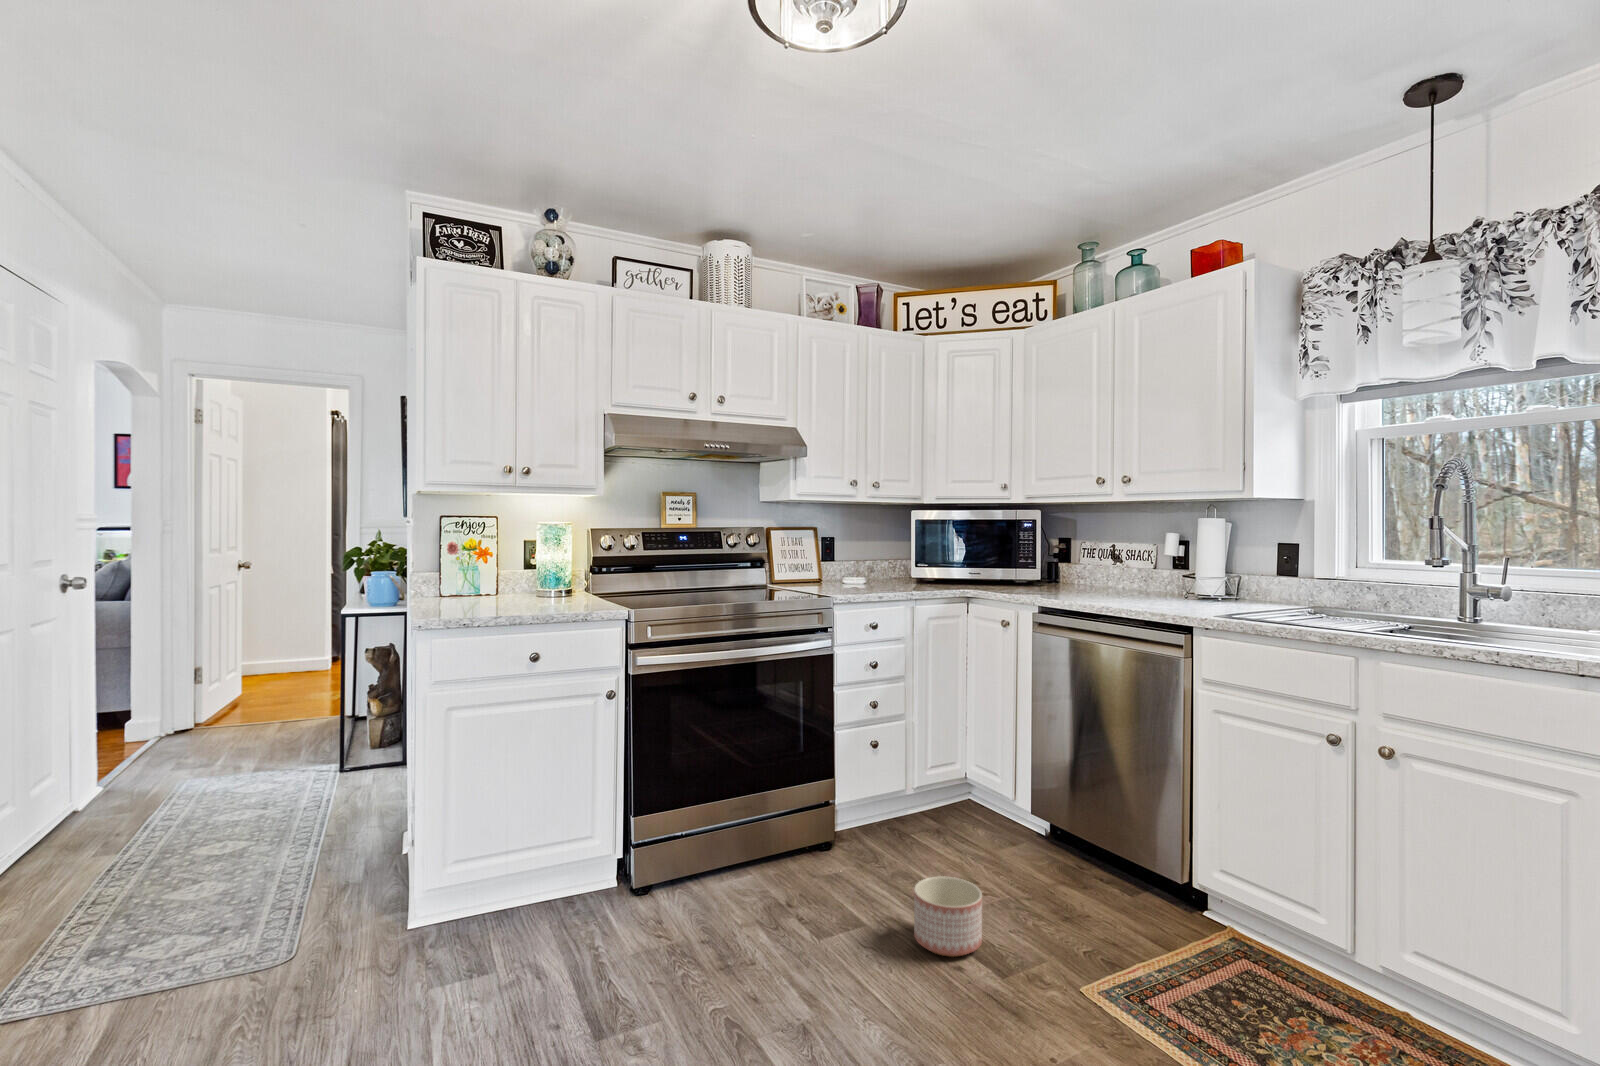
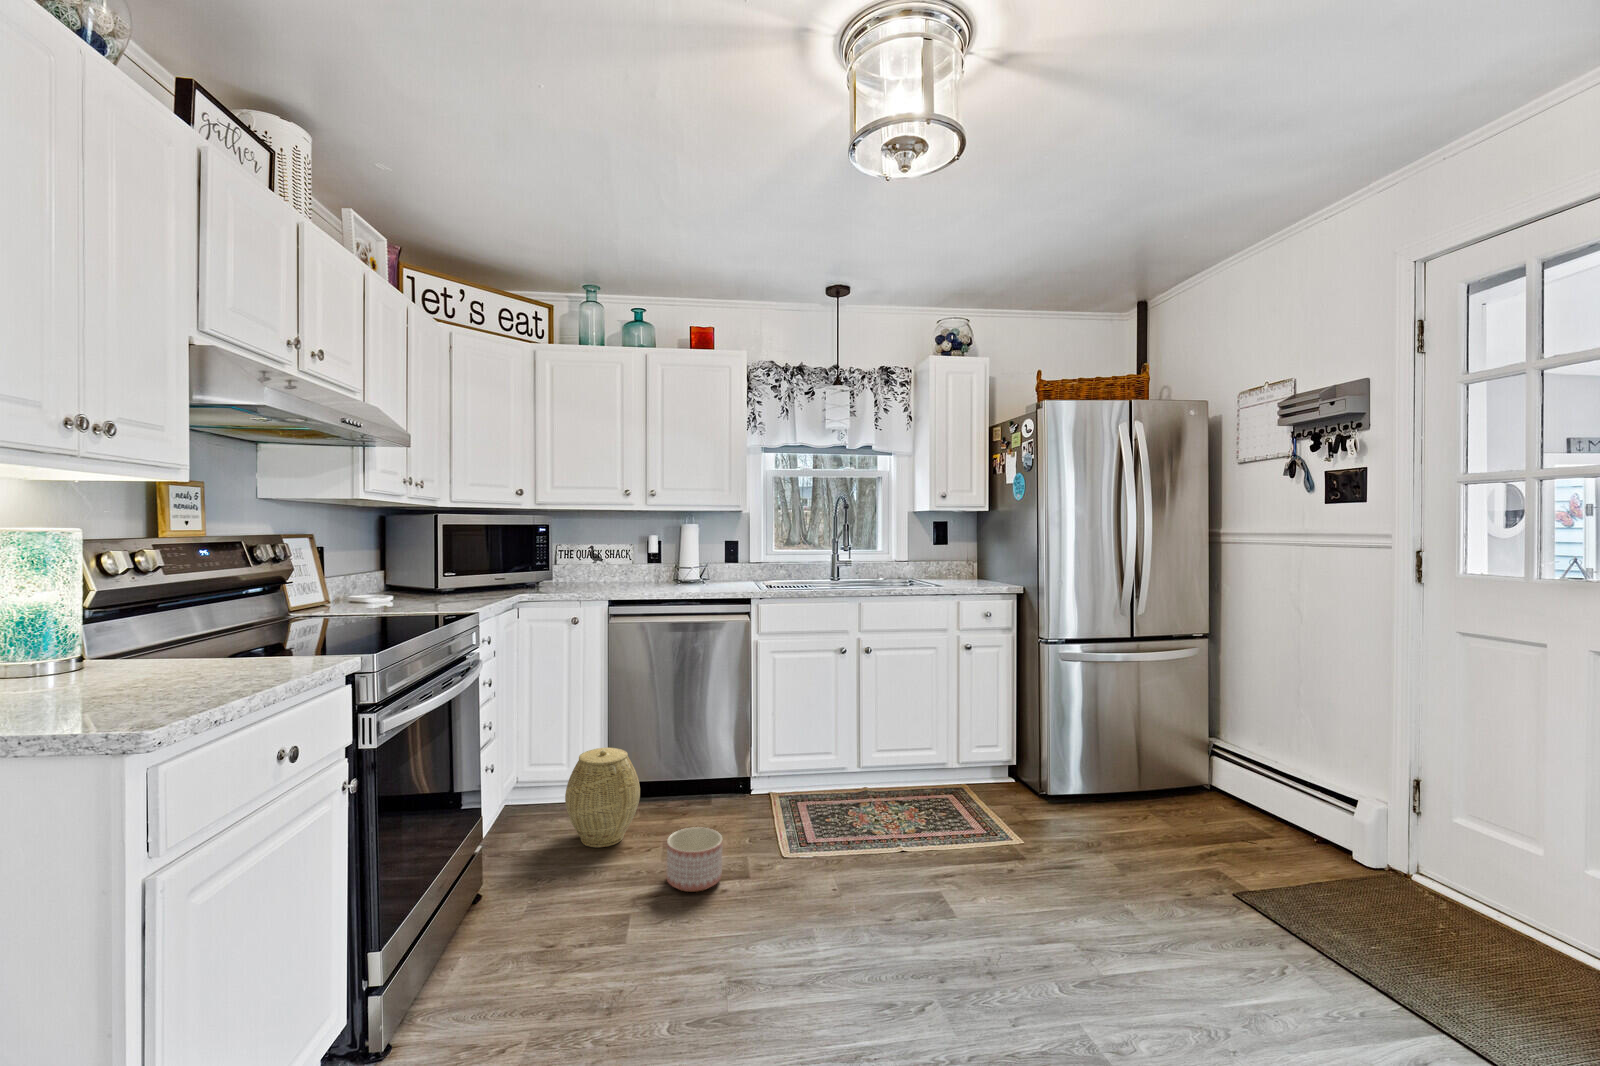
woven basket: none [920,766,1002,877] -> present [565,748,640,847]

